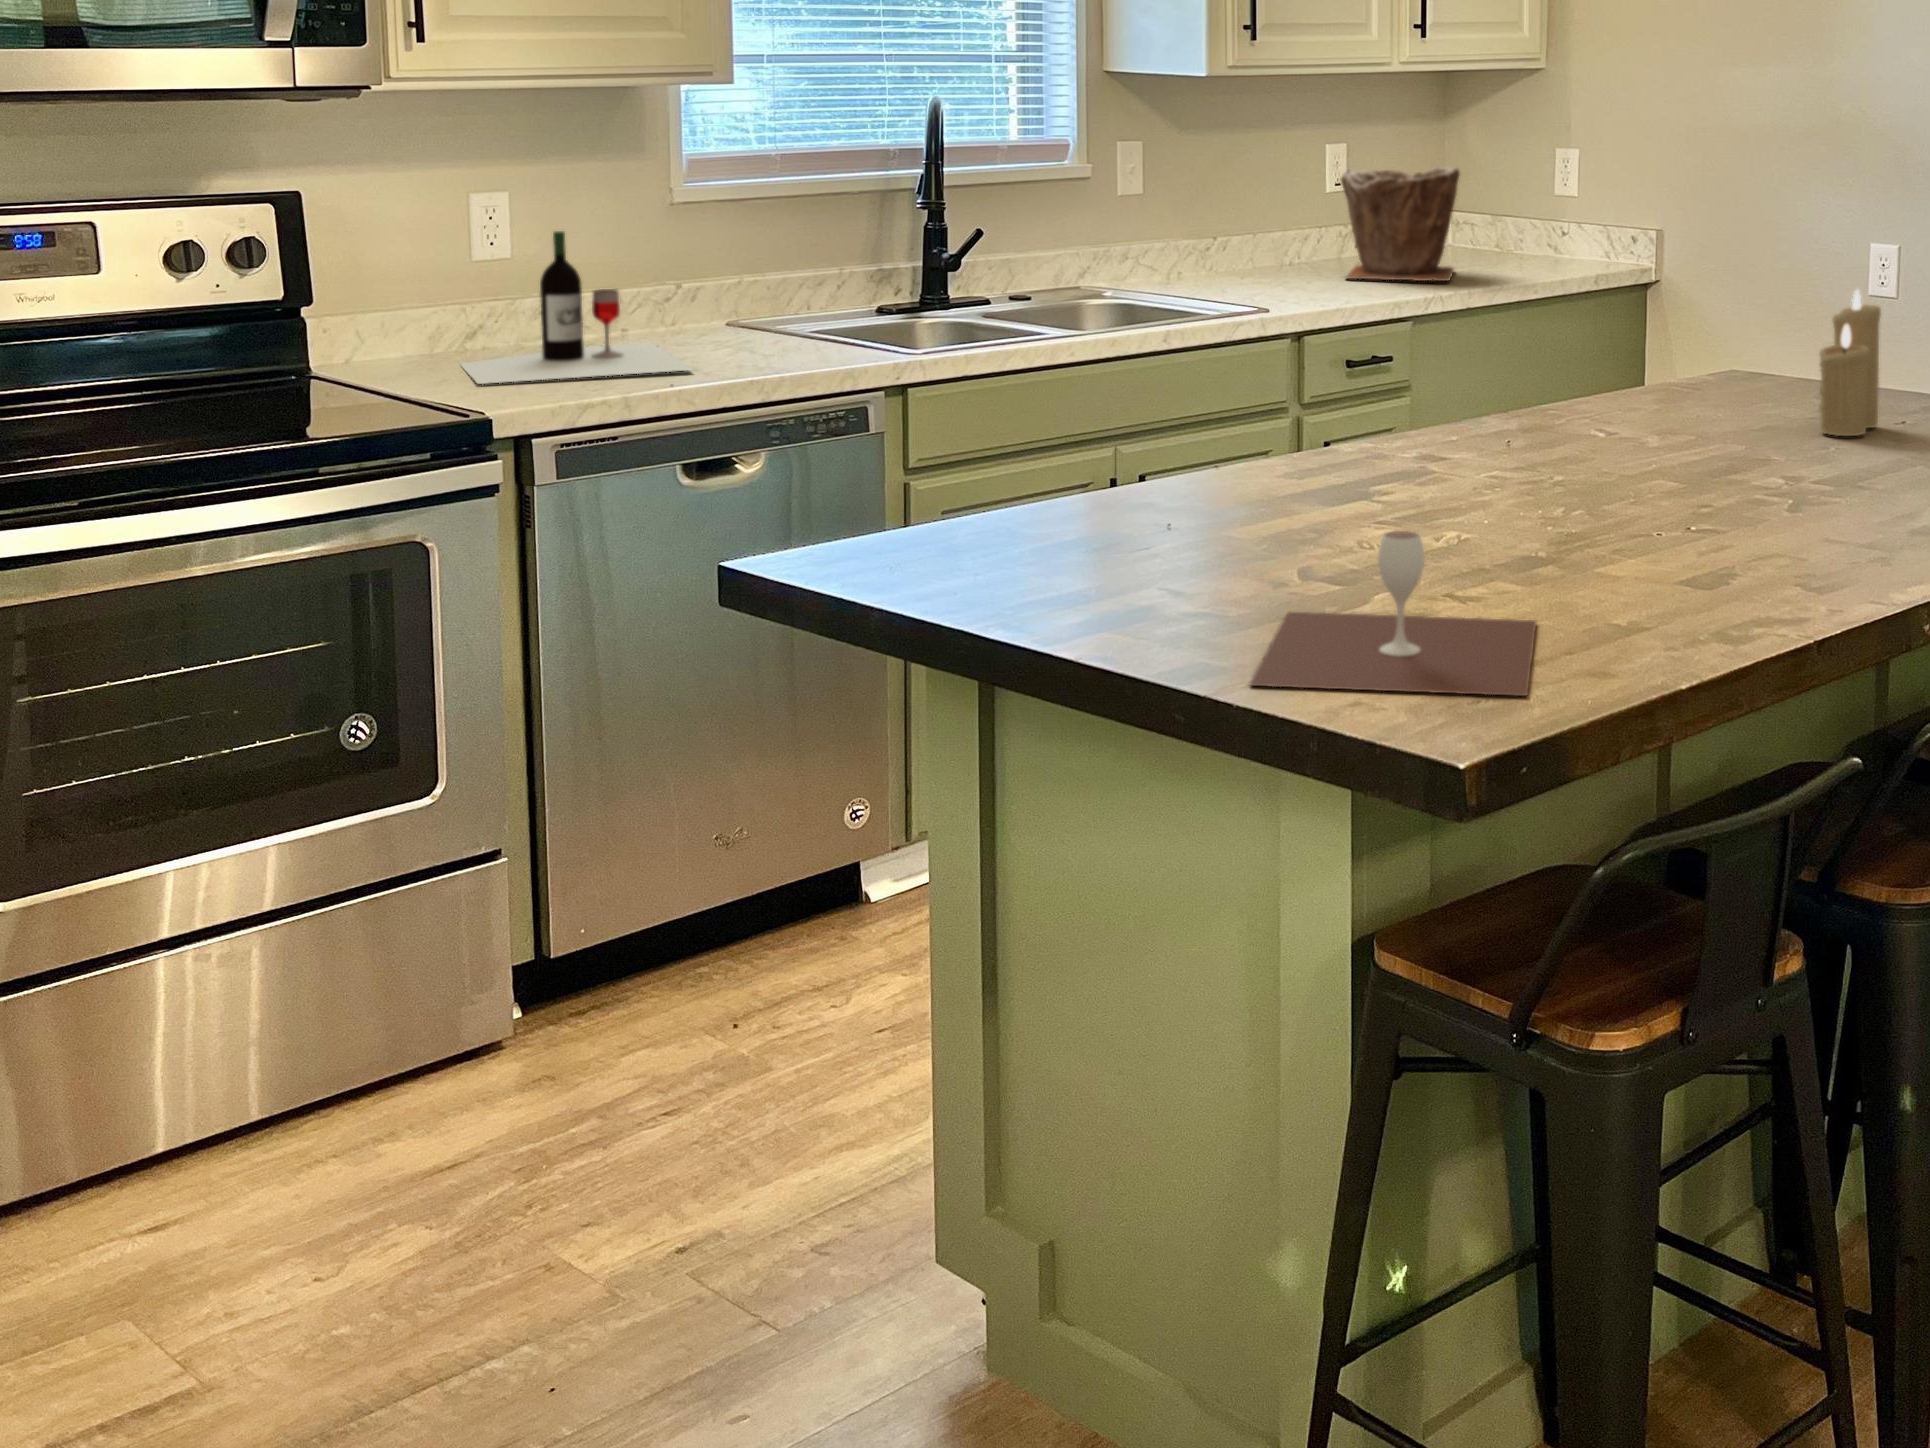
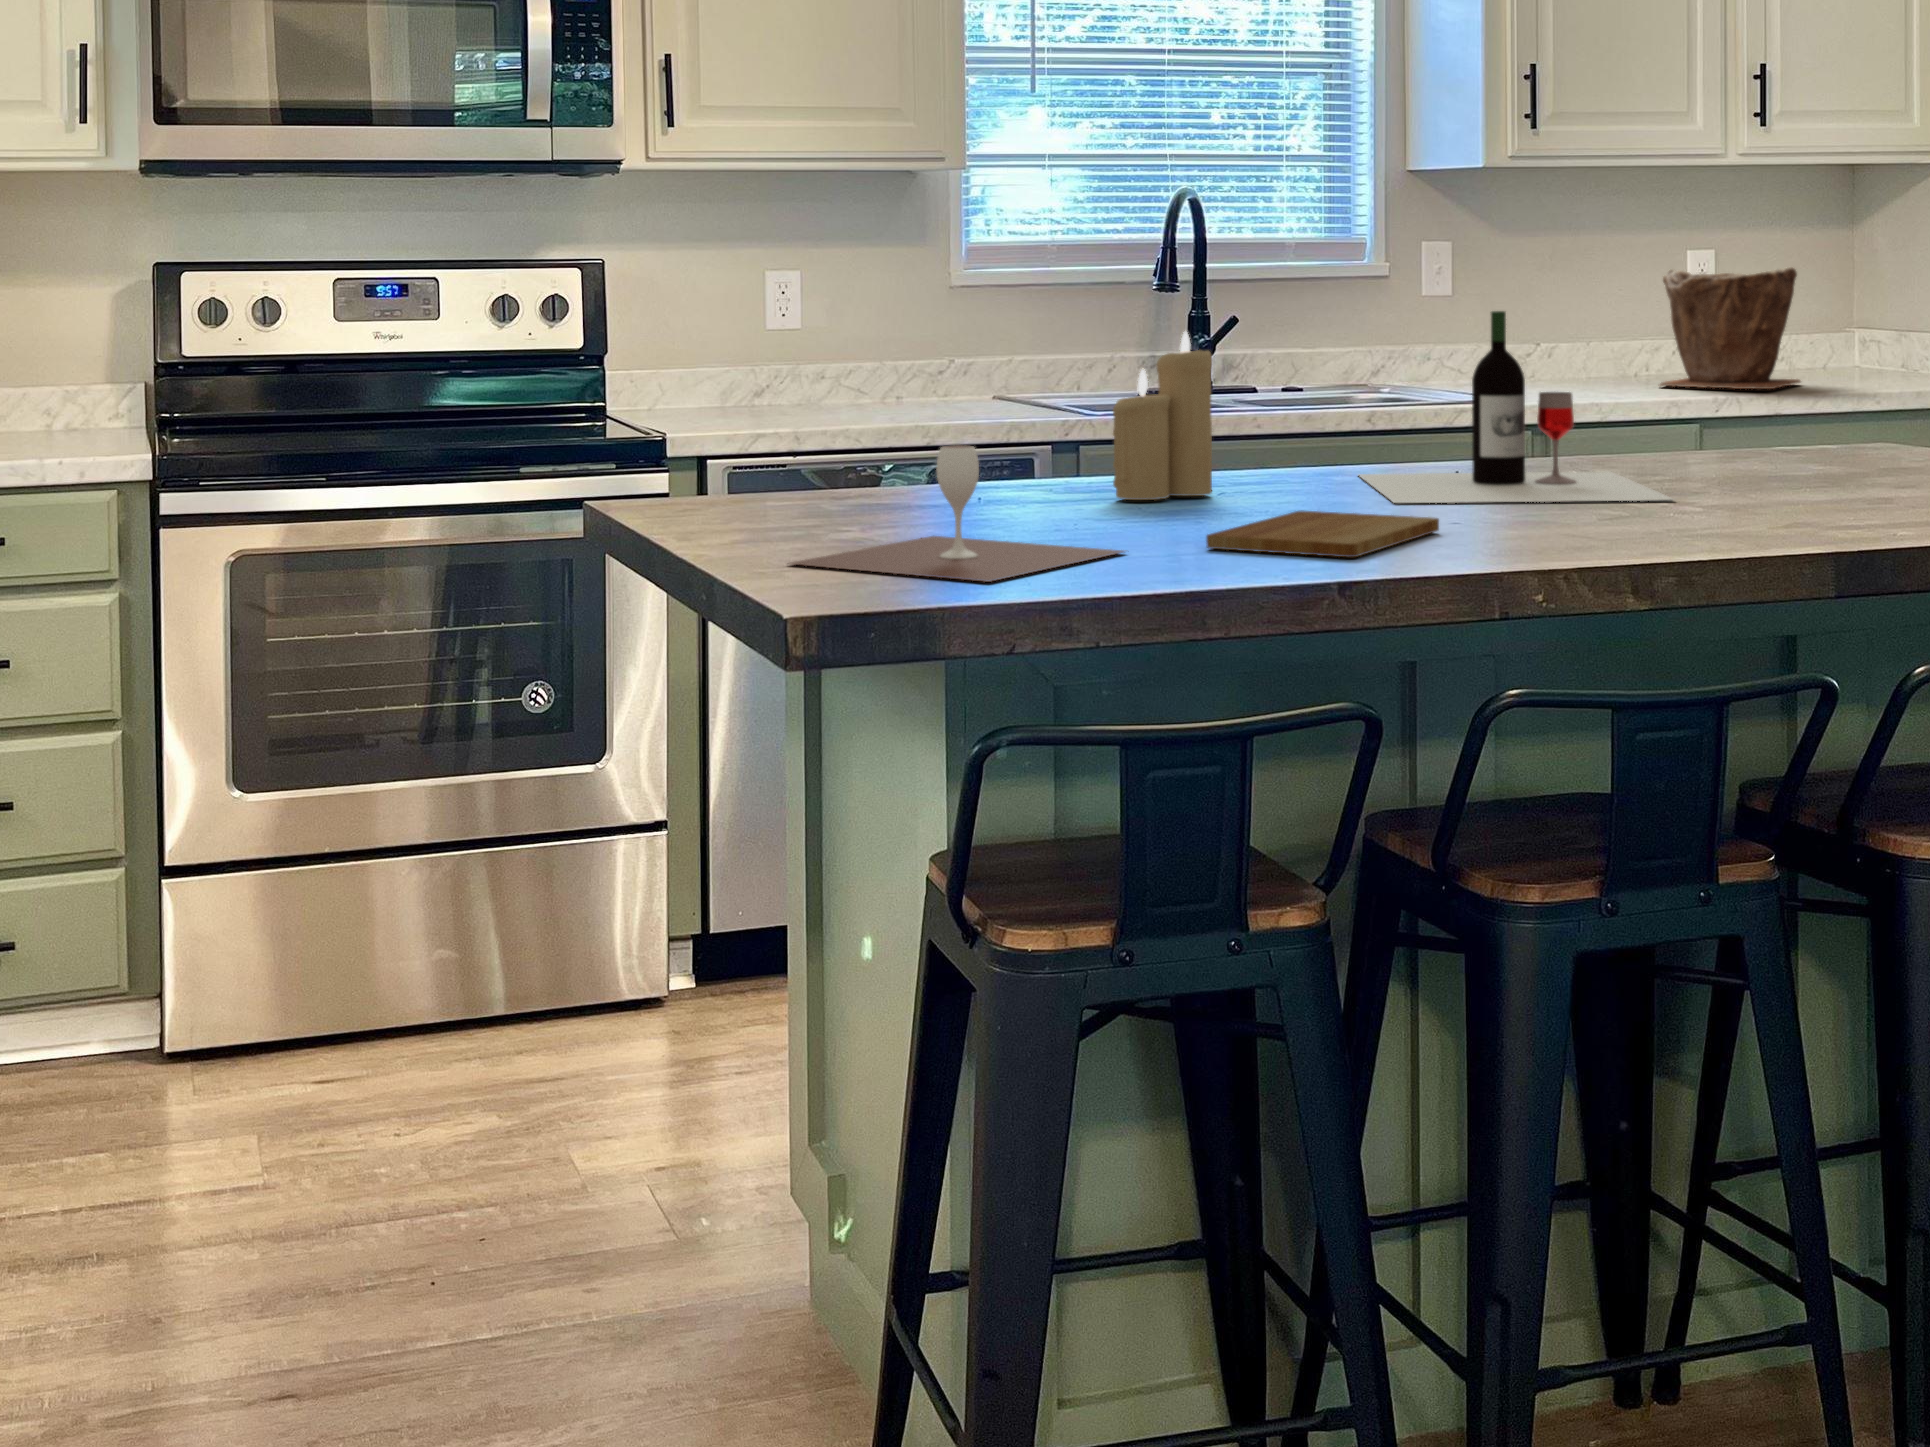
wine bottle: present [460,231,693,384] -> present [1359,311,1673,503]
candle: present [1819,290,1881,436] -> present [1113,331,1212,500]
cutting board: none [1576,538,1754,609] -> present [1206,511,1439,557]

